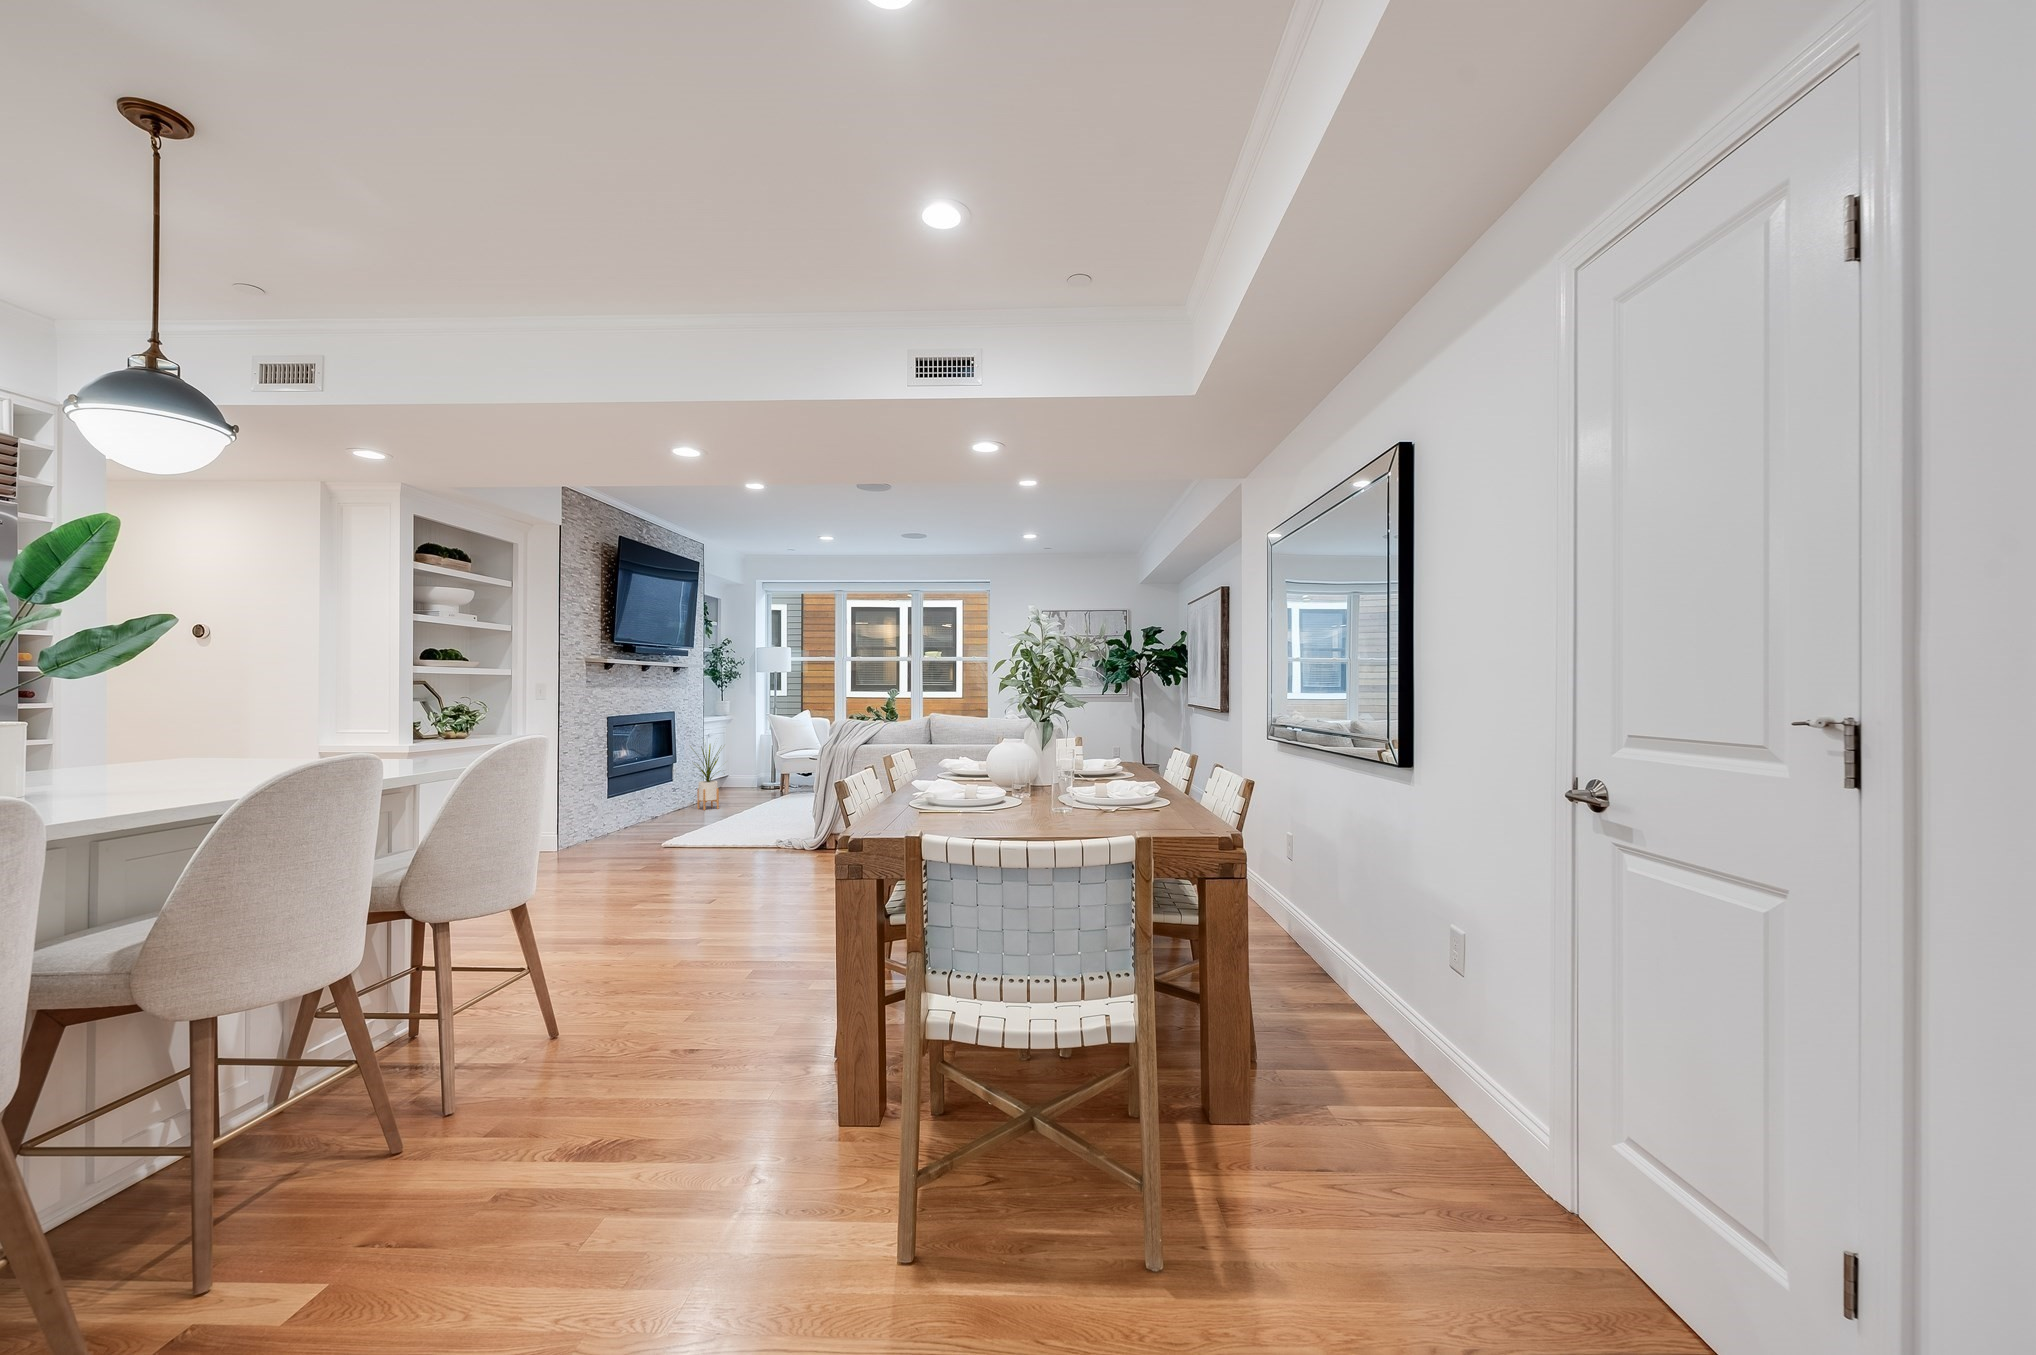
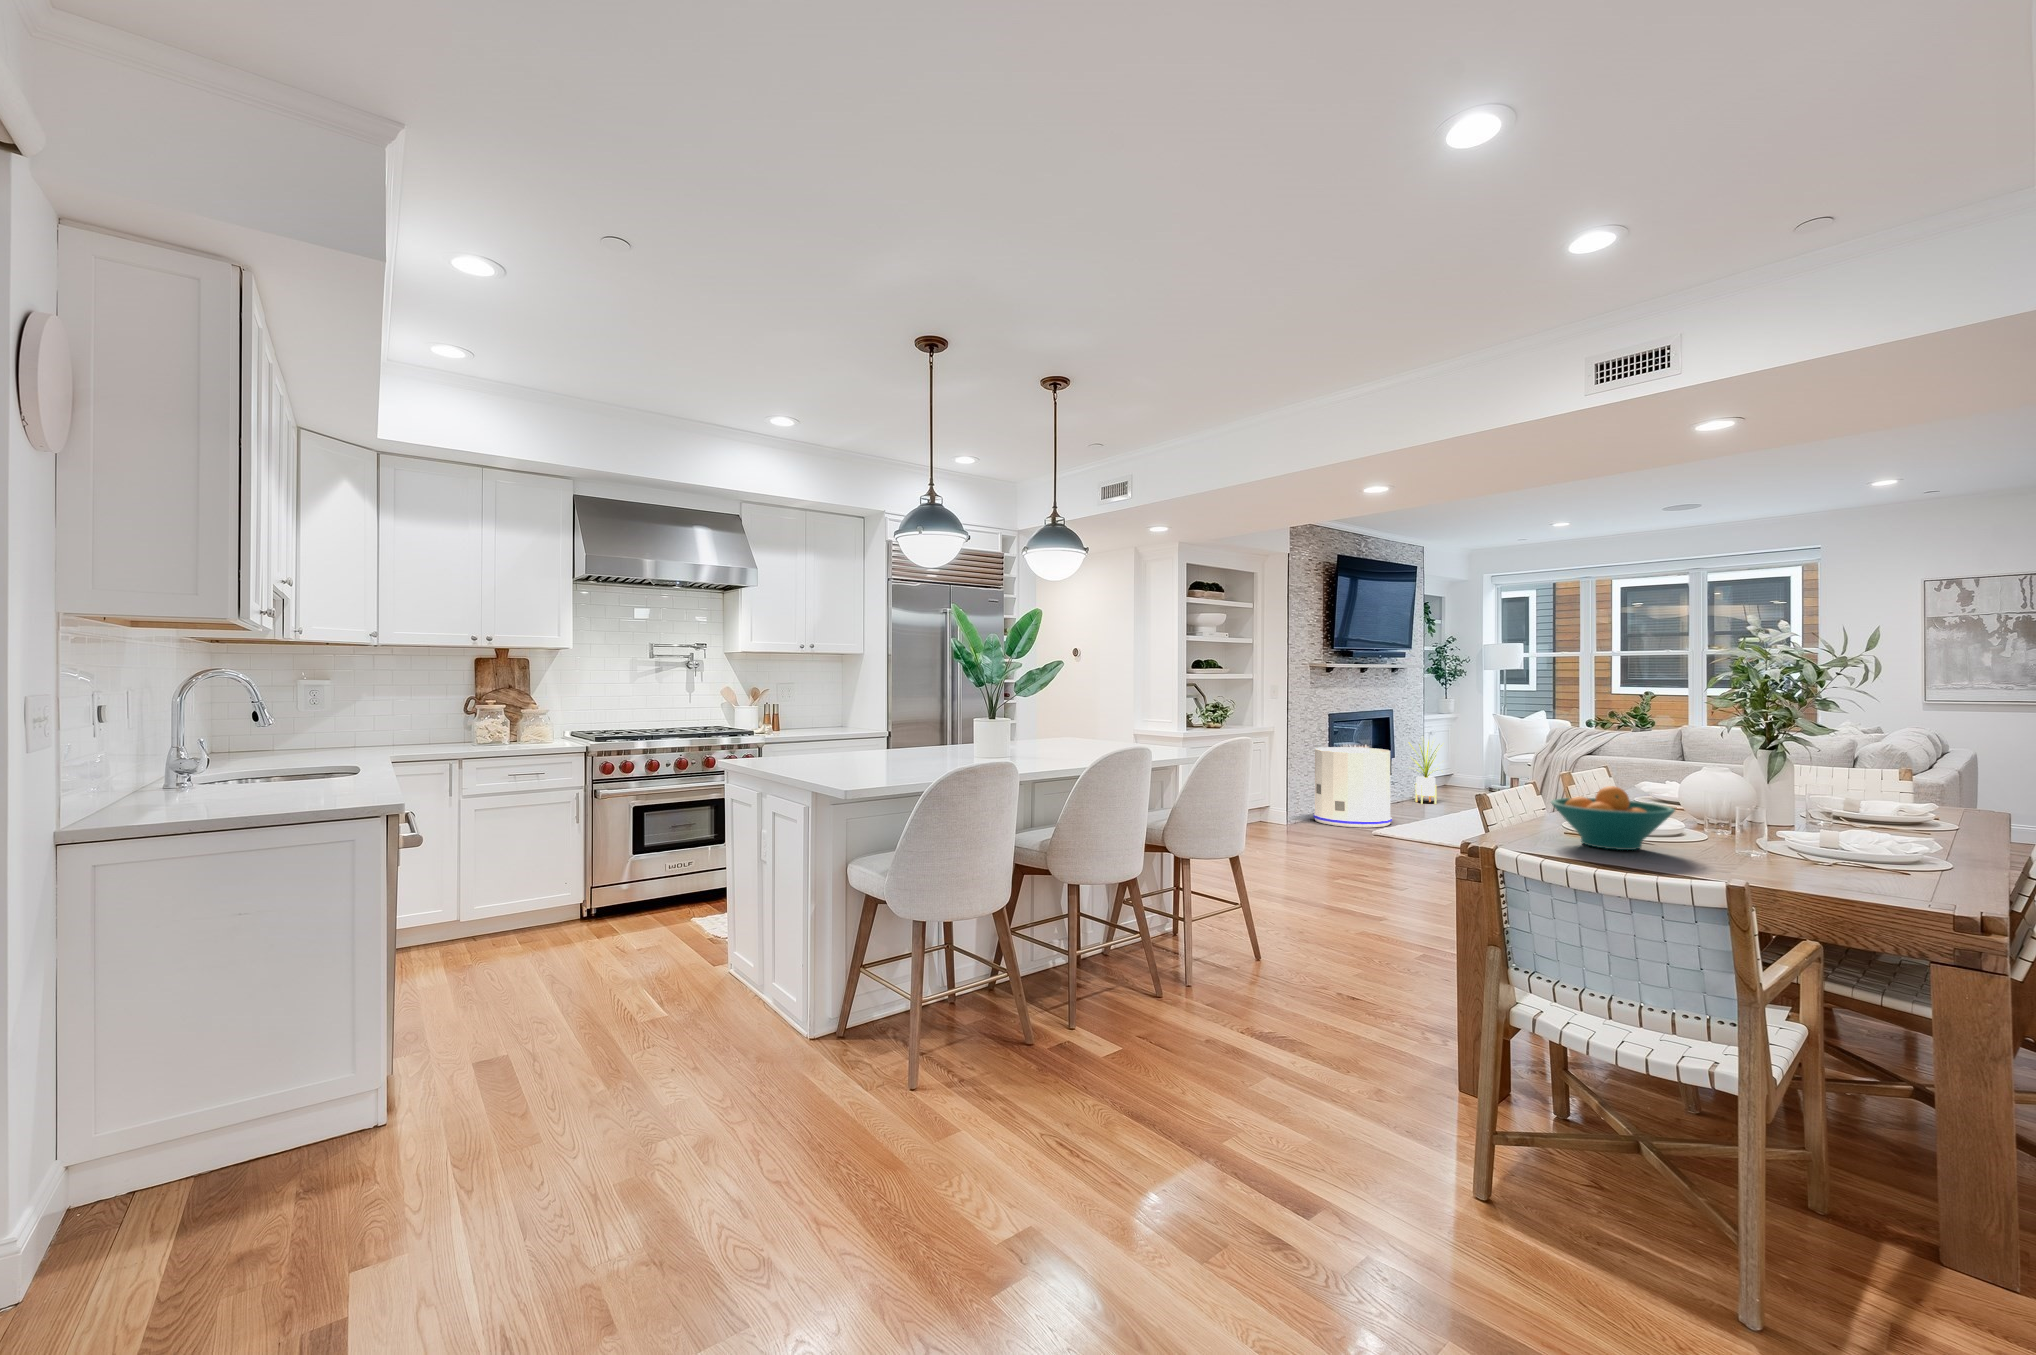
trash can: none [588,753,679,845] -> present [1313,747,1392,828]
fruit bowl: none [924,754,1033,820] -> present [1551,786,1675,850]

